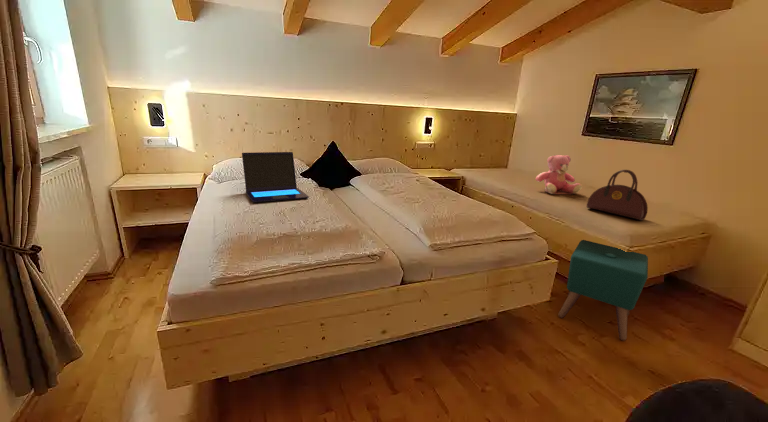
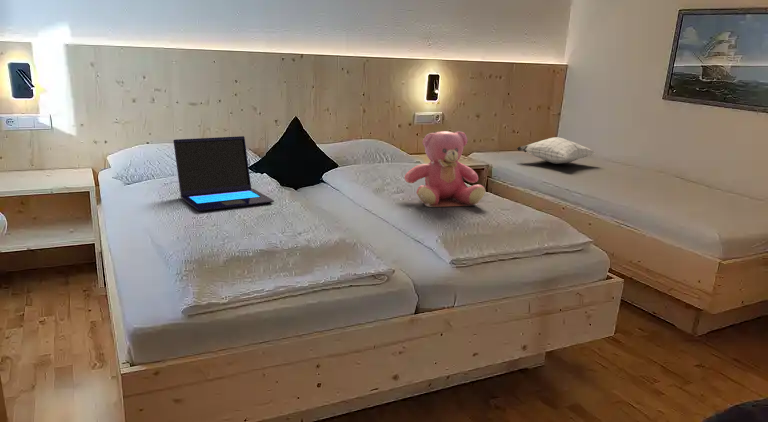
teddy bear: present [535,155,582,194] -> present [405,131,485,207]
pillow: none [481,160,534,177] -> present [517,137,595,164]
handbag: present [587,170,648,220] -> none [666,151,746,221]
ottoman: present [558,240,648,341] -> none [629,251,745,385]

